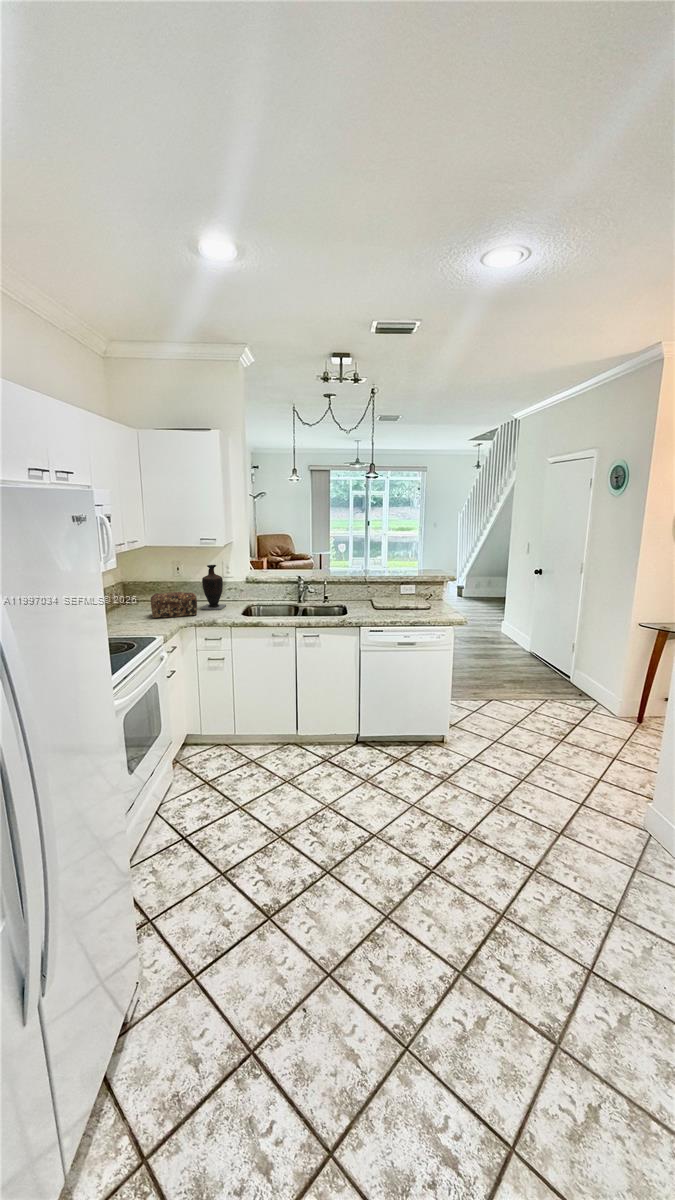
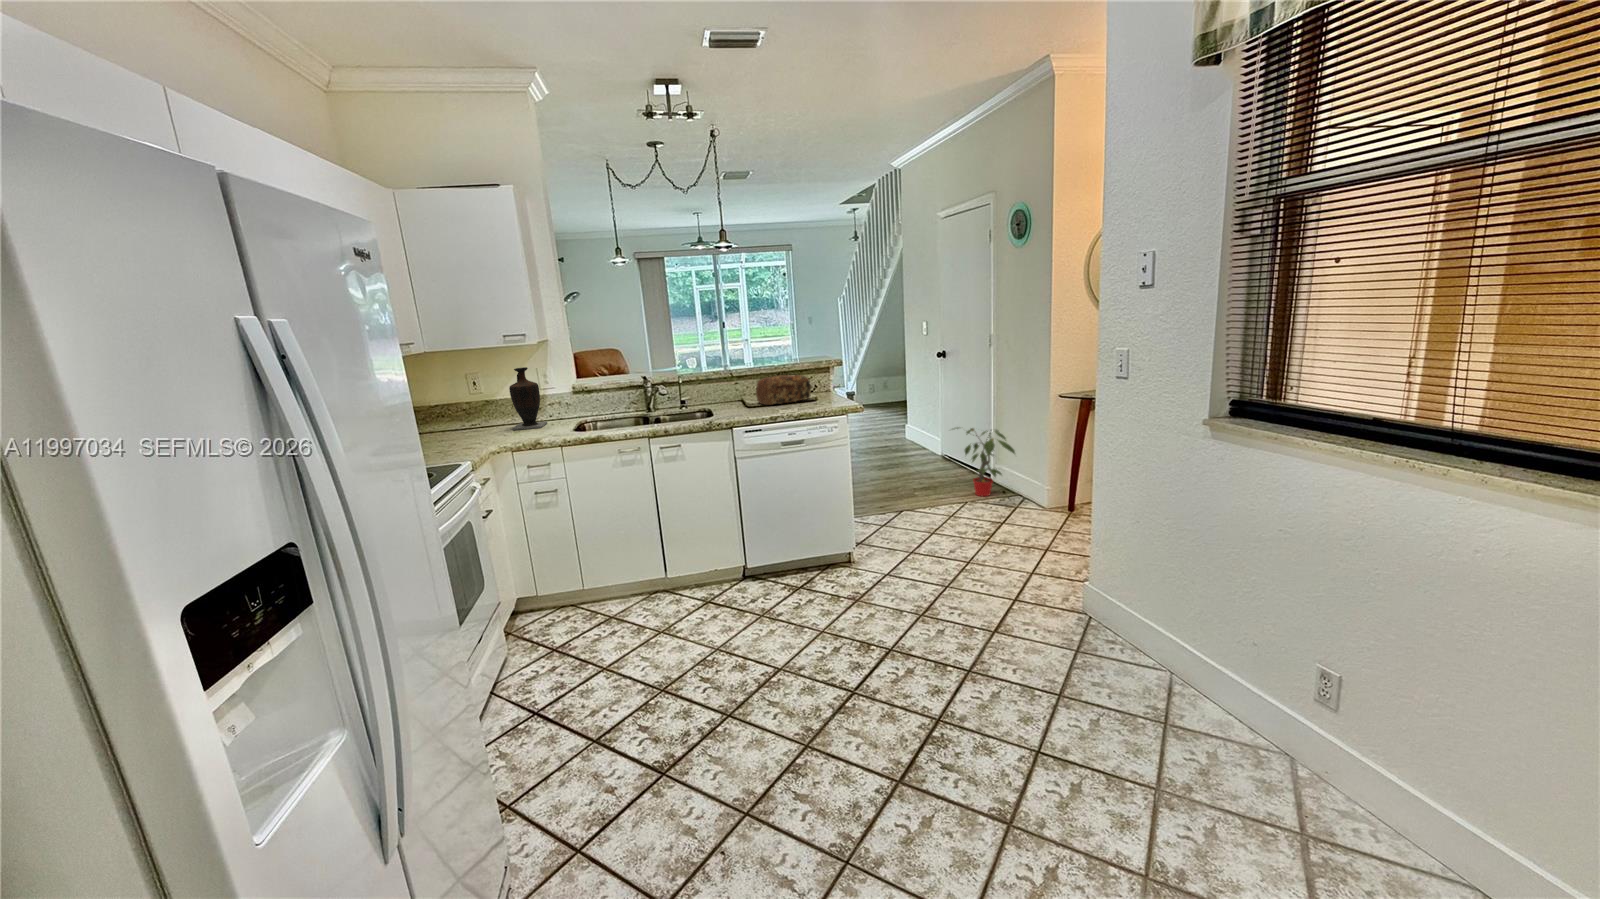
bread loaf: present [151,592,197,618] -> present [756,375,811,405]
potted plant: none [535,635,594,695] -> present [957,428,1015,496]

